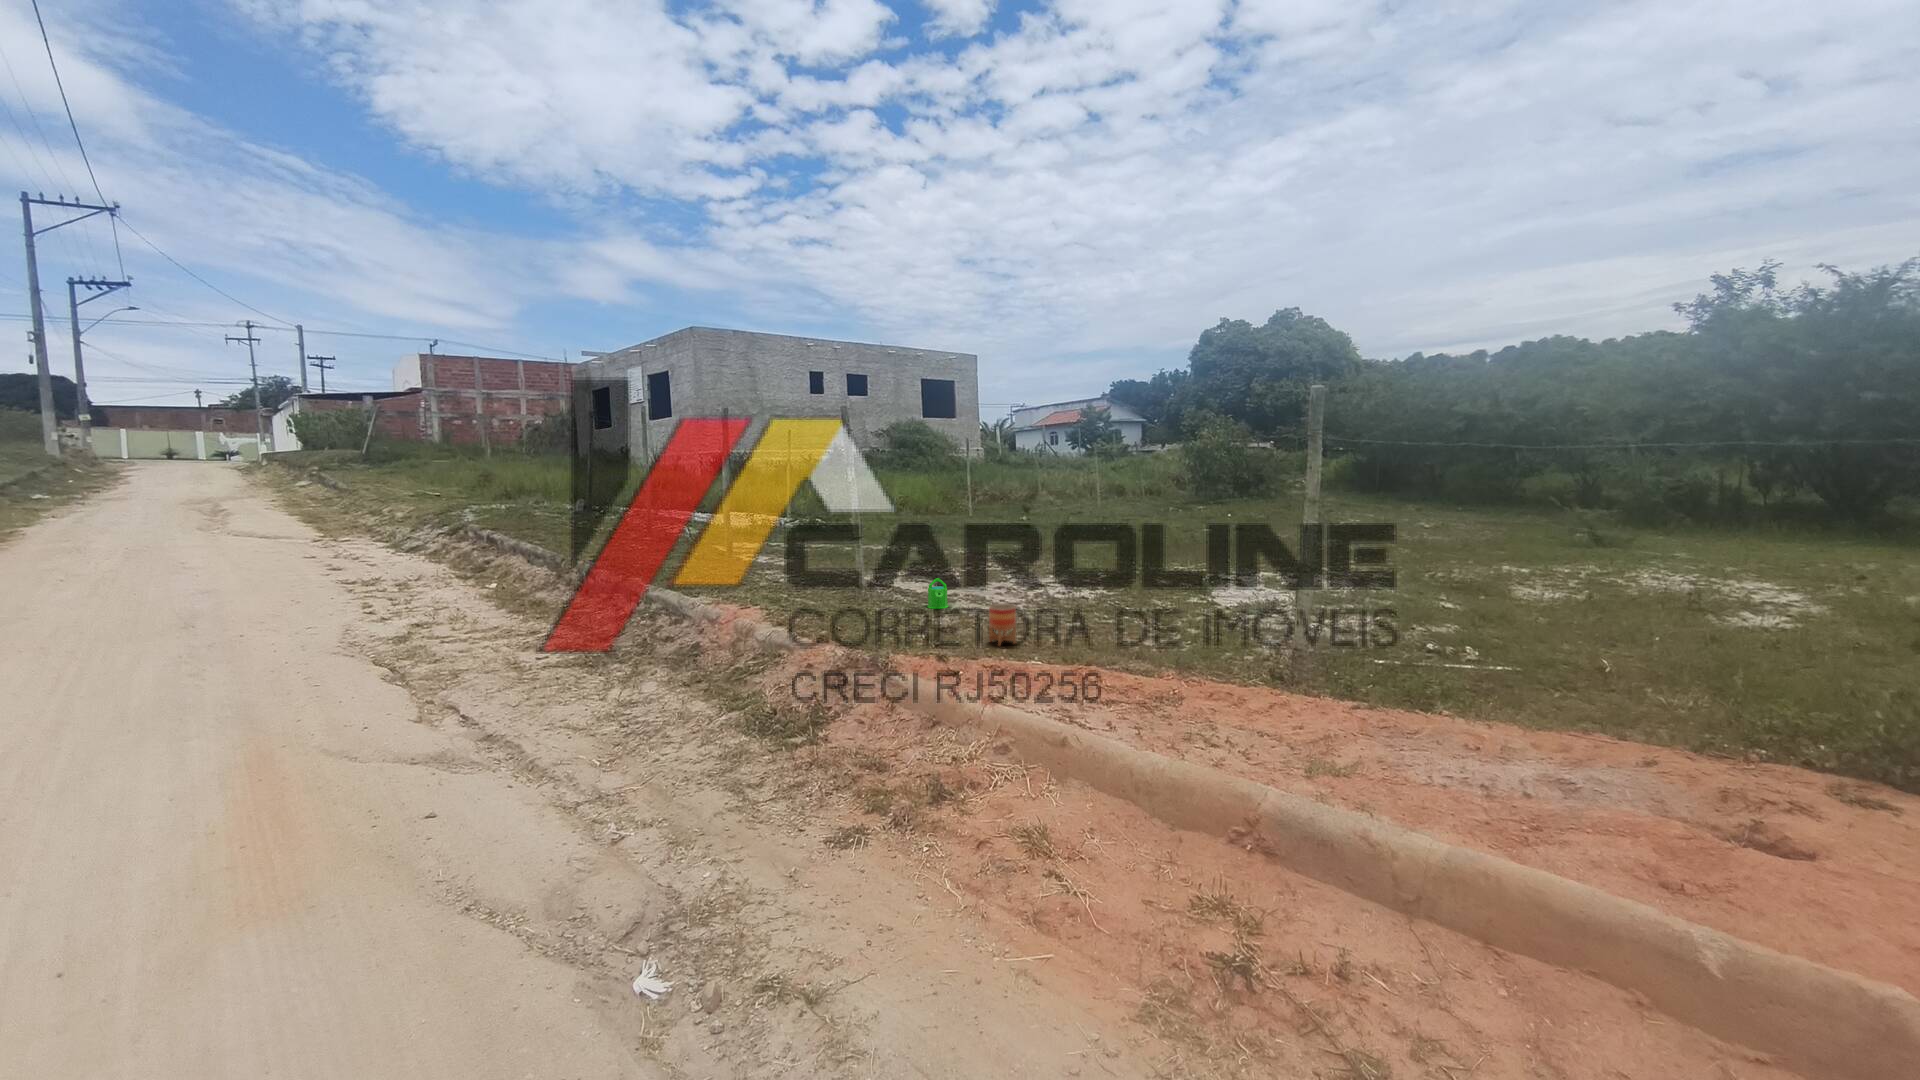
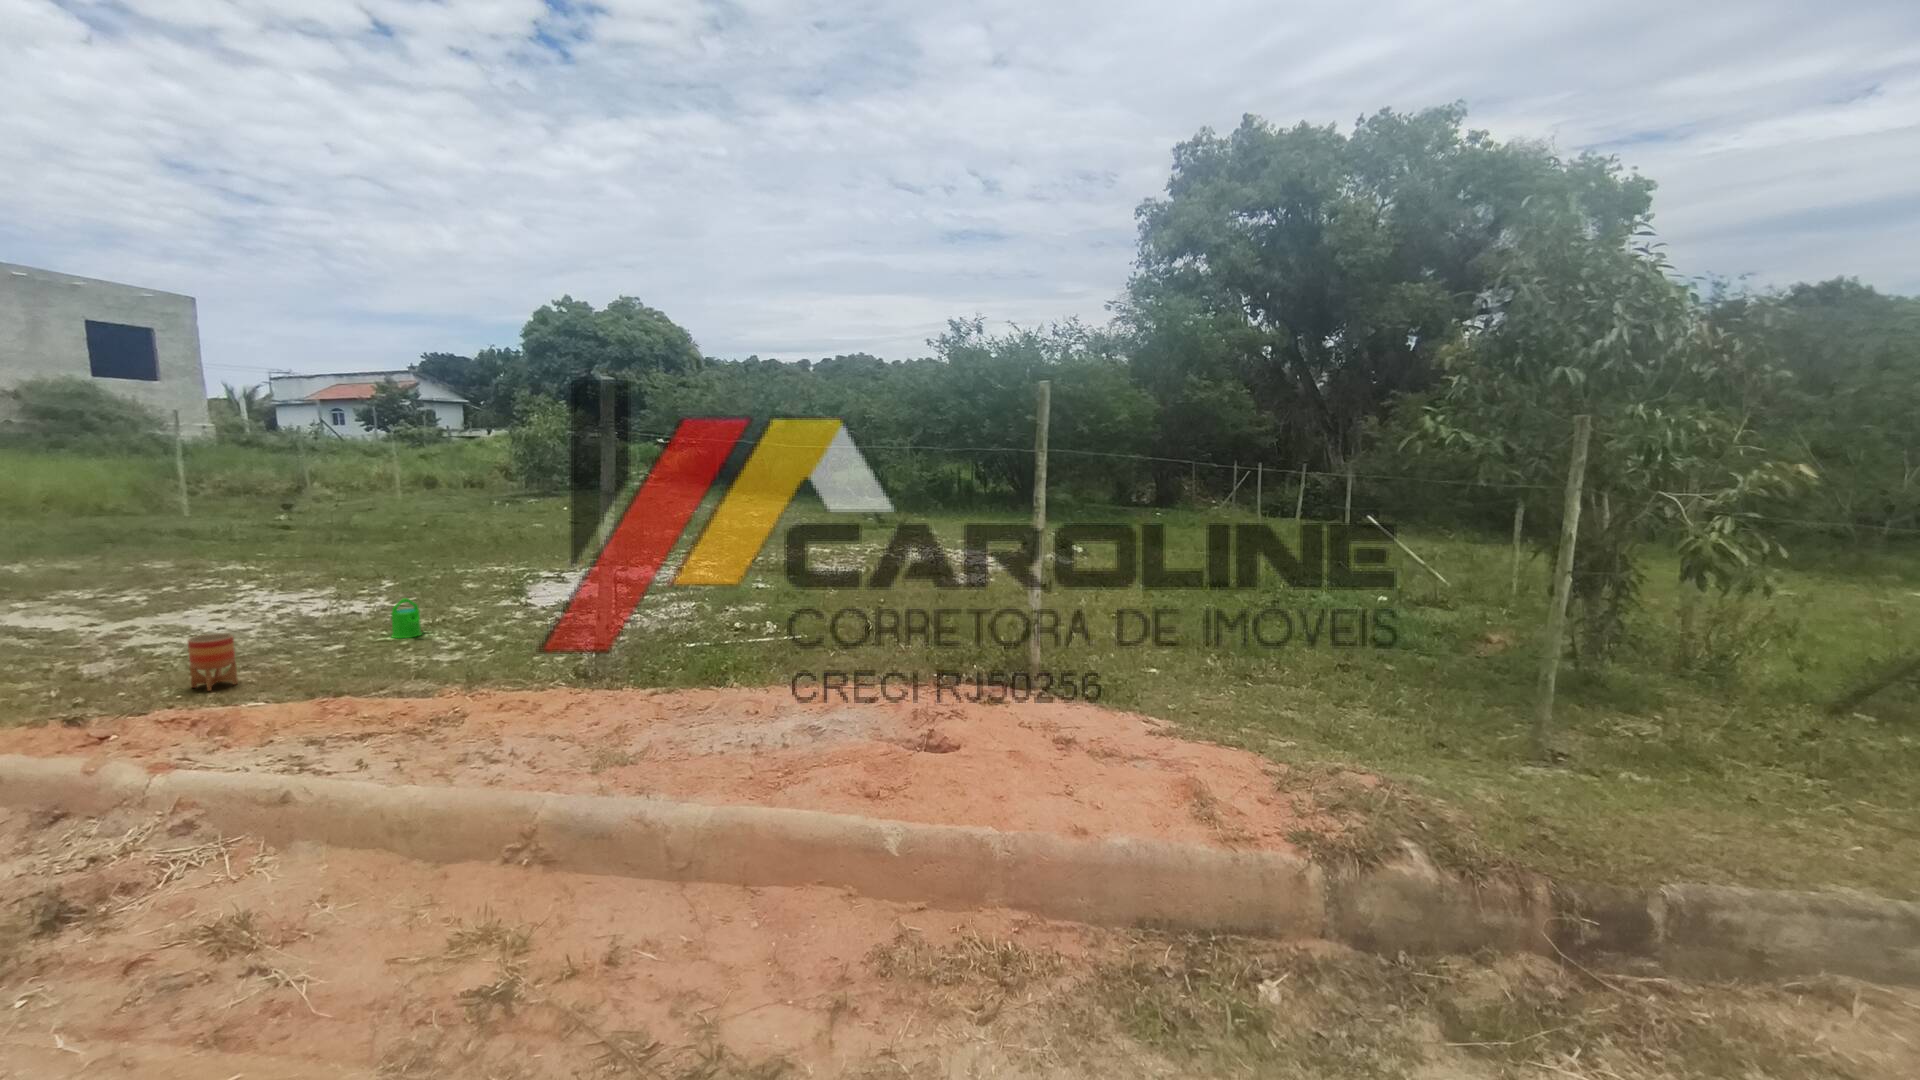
watering can: present [927,578,948,609] -> present [391,598,422,638]

